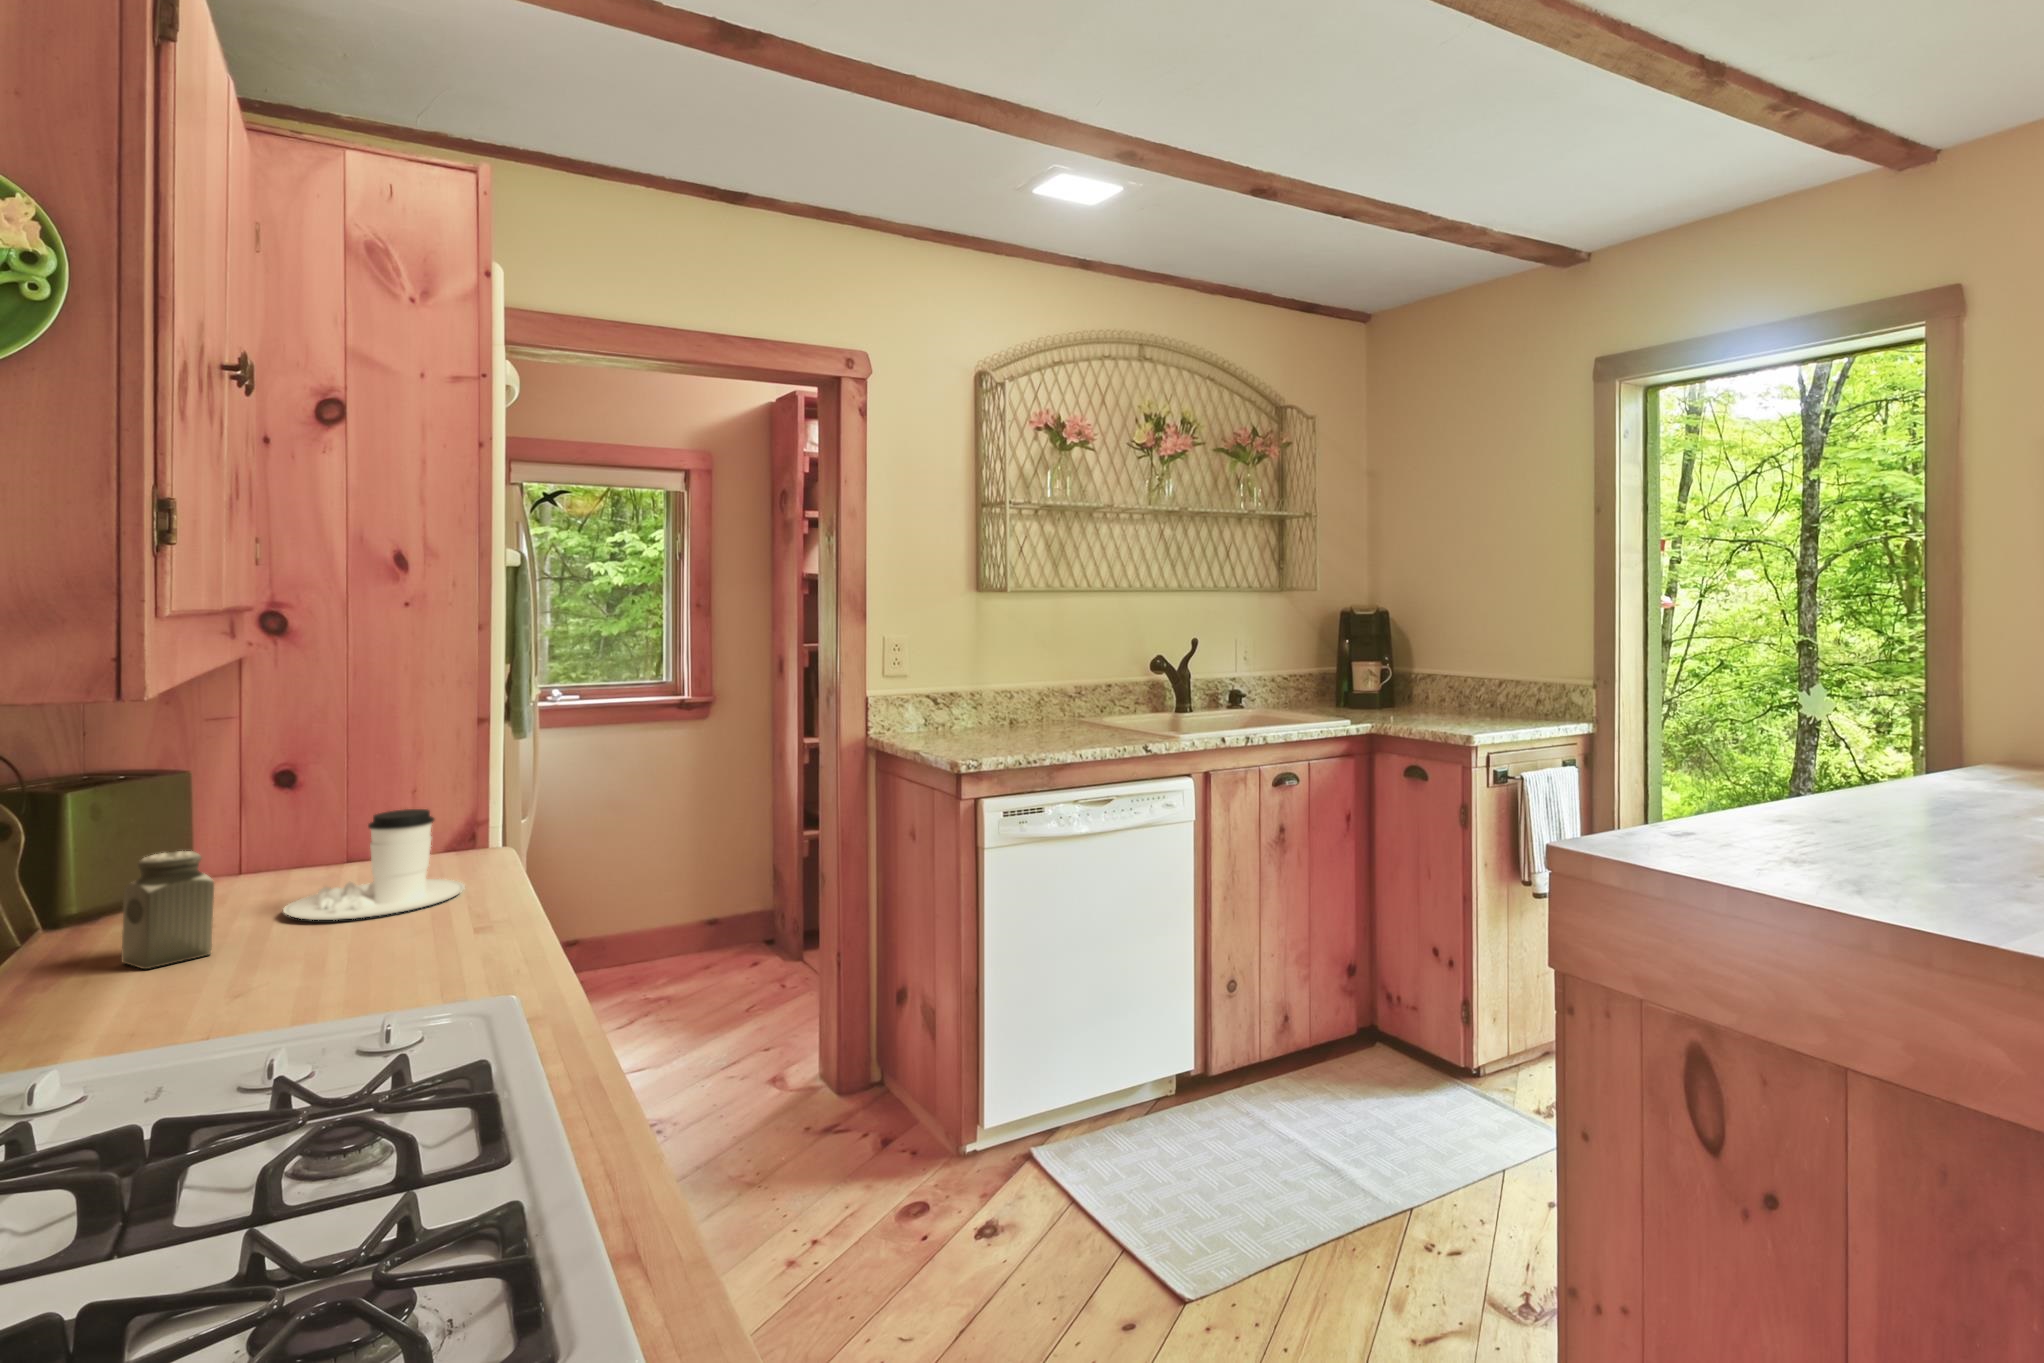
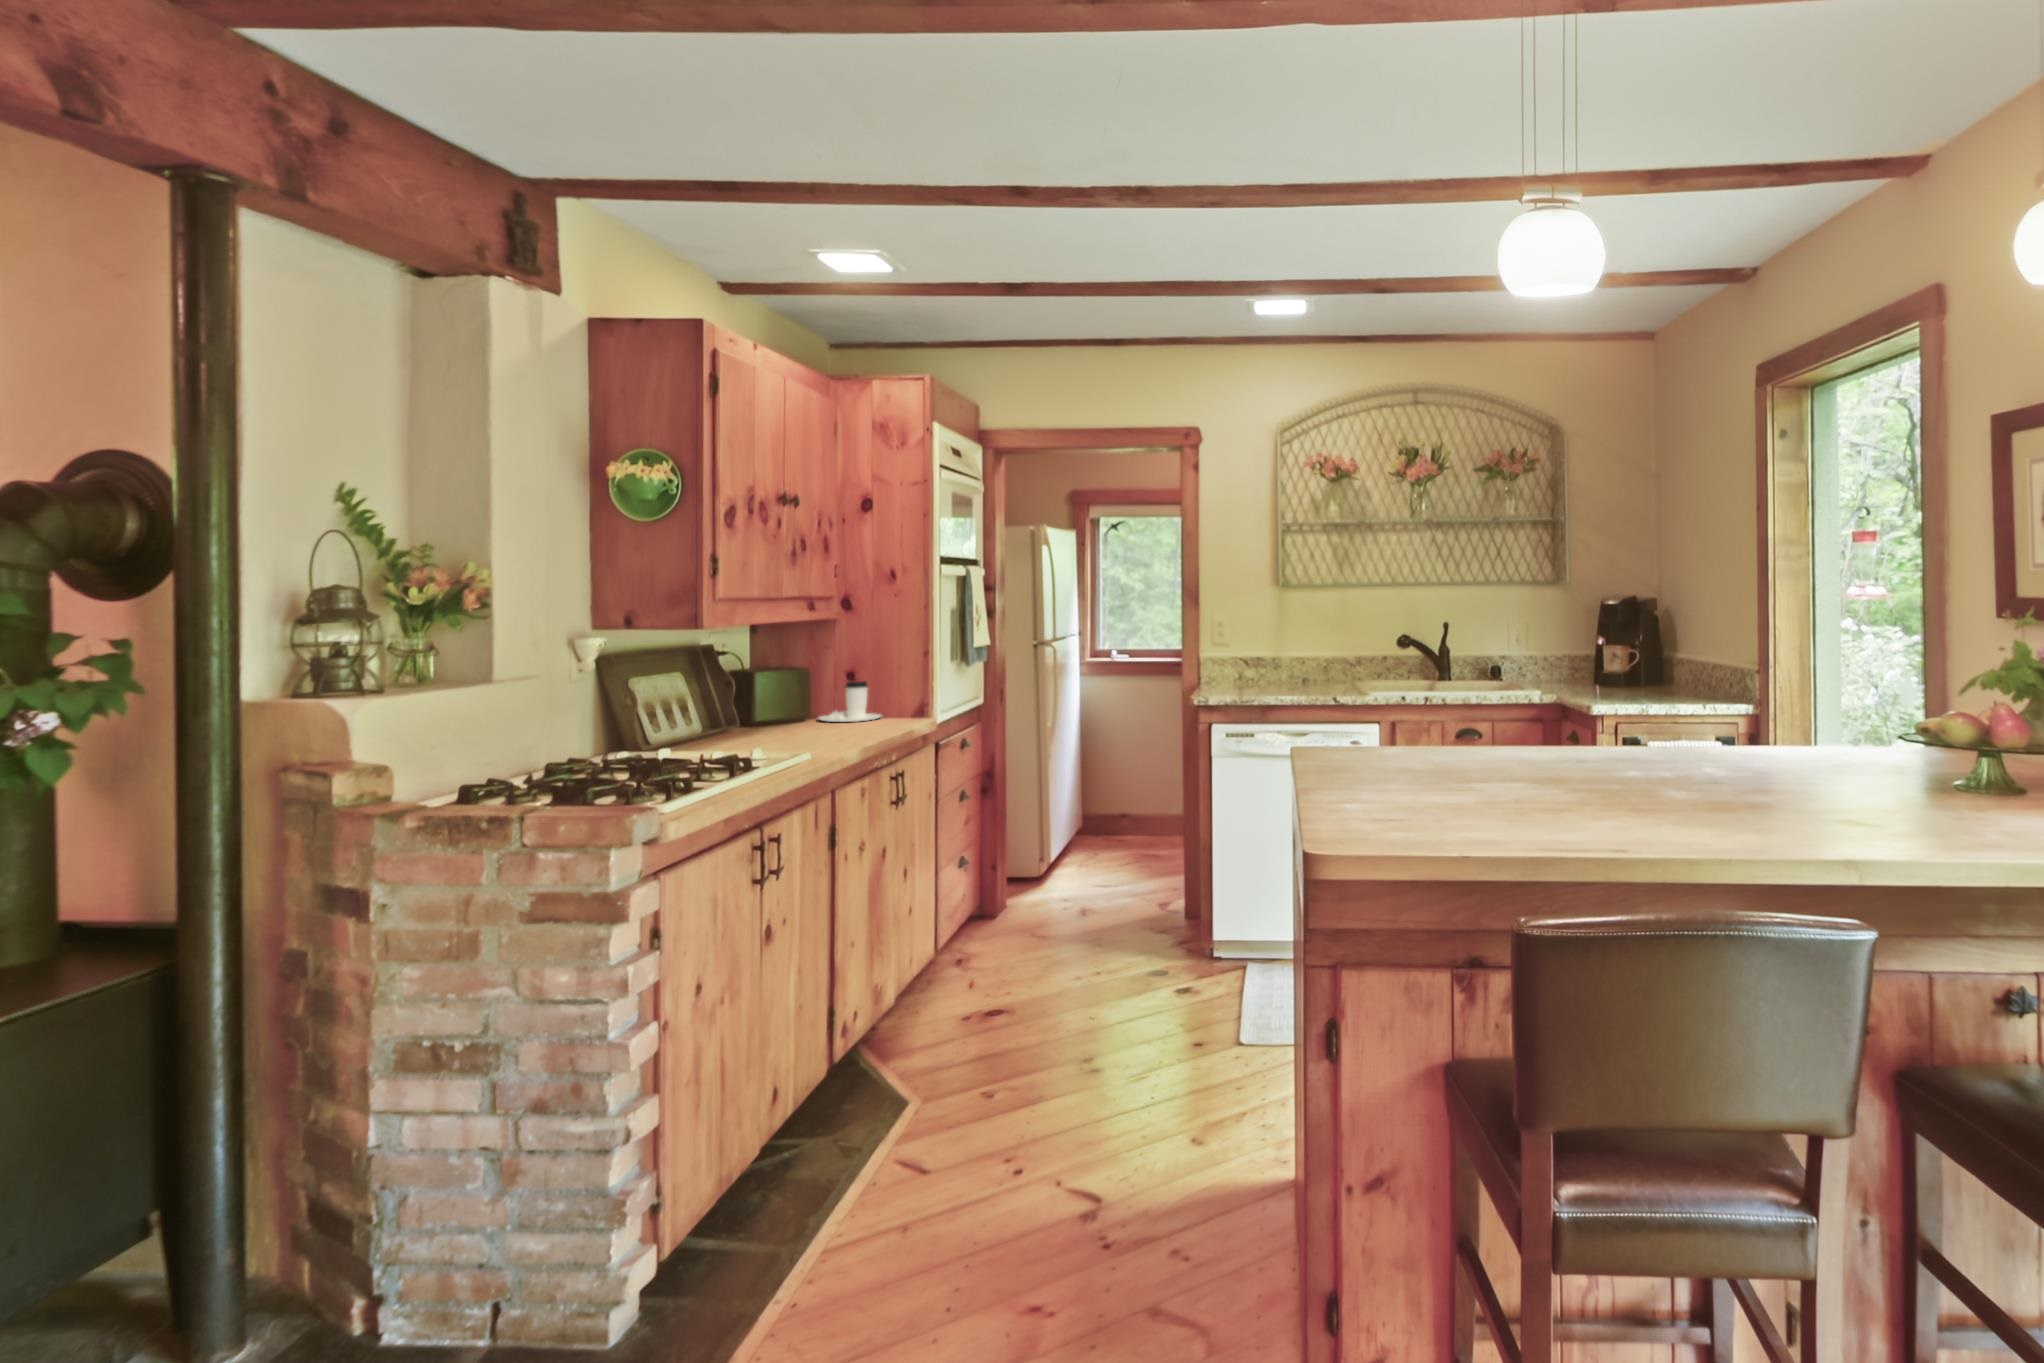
salt shaker: present [121,851,214,969] -> none [760,686,783,727]

